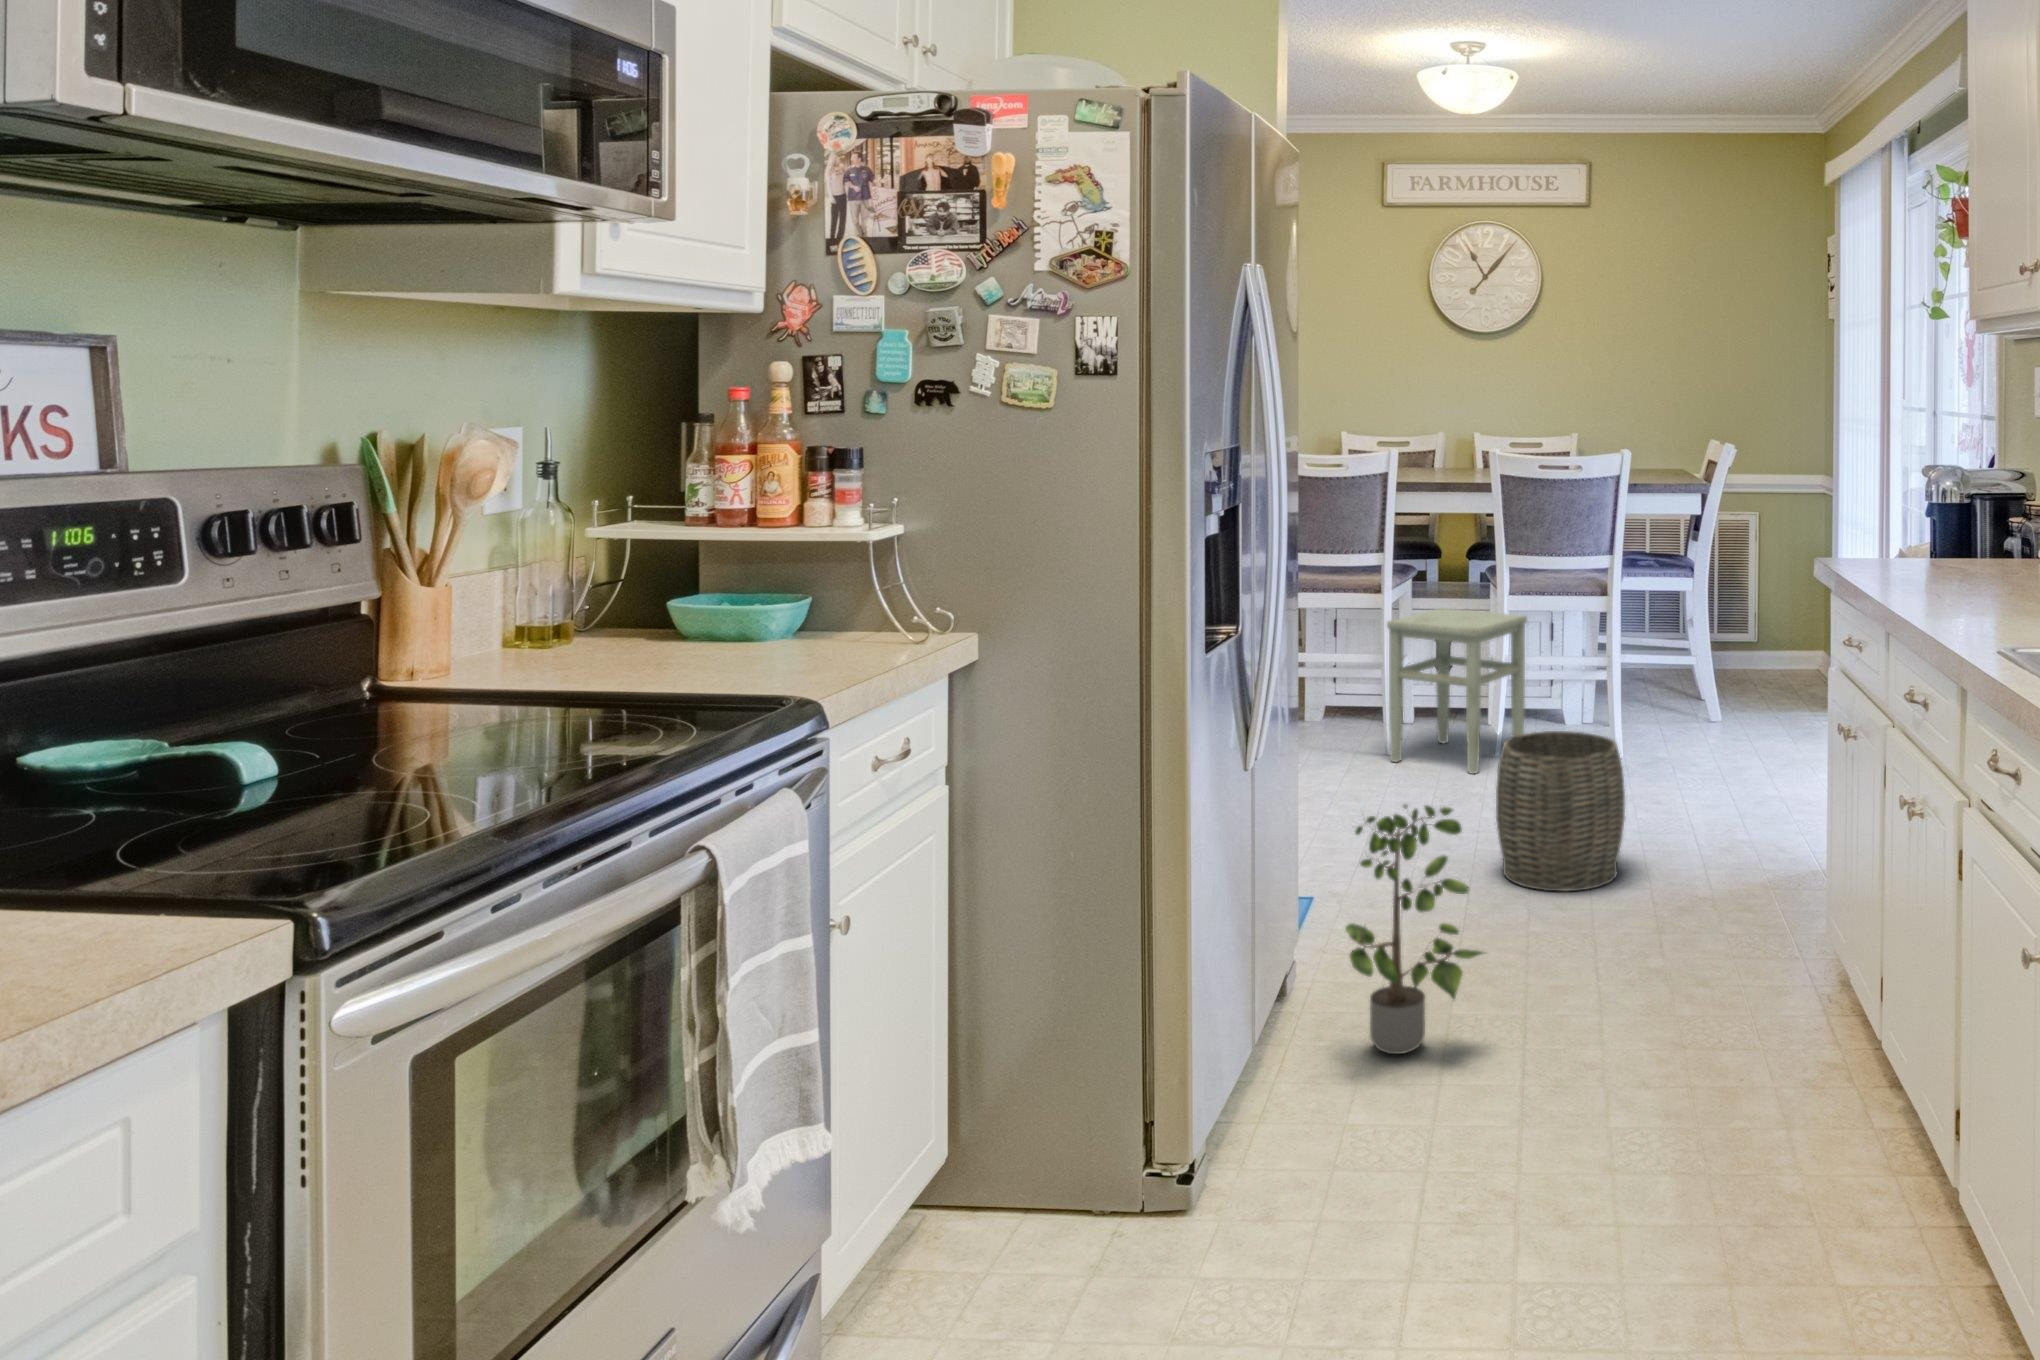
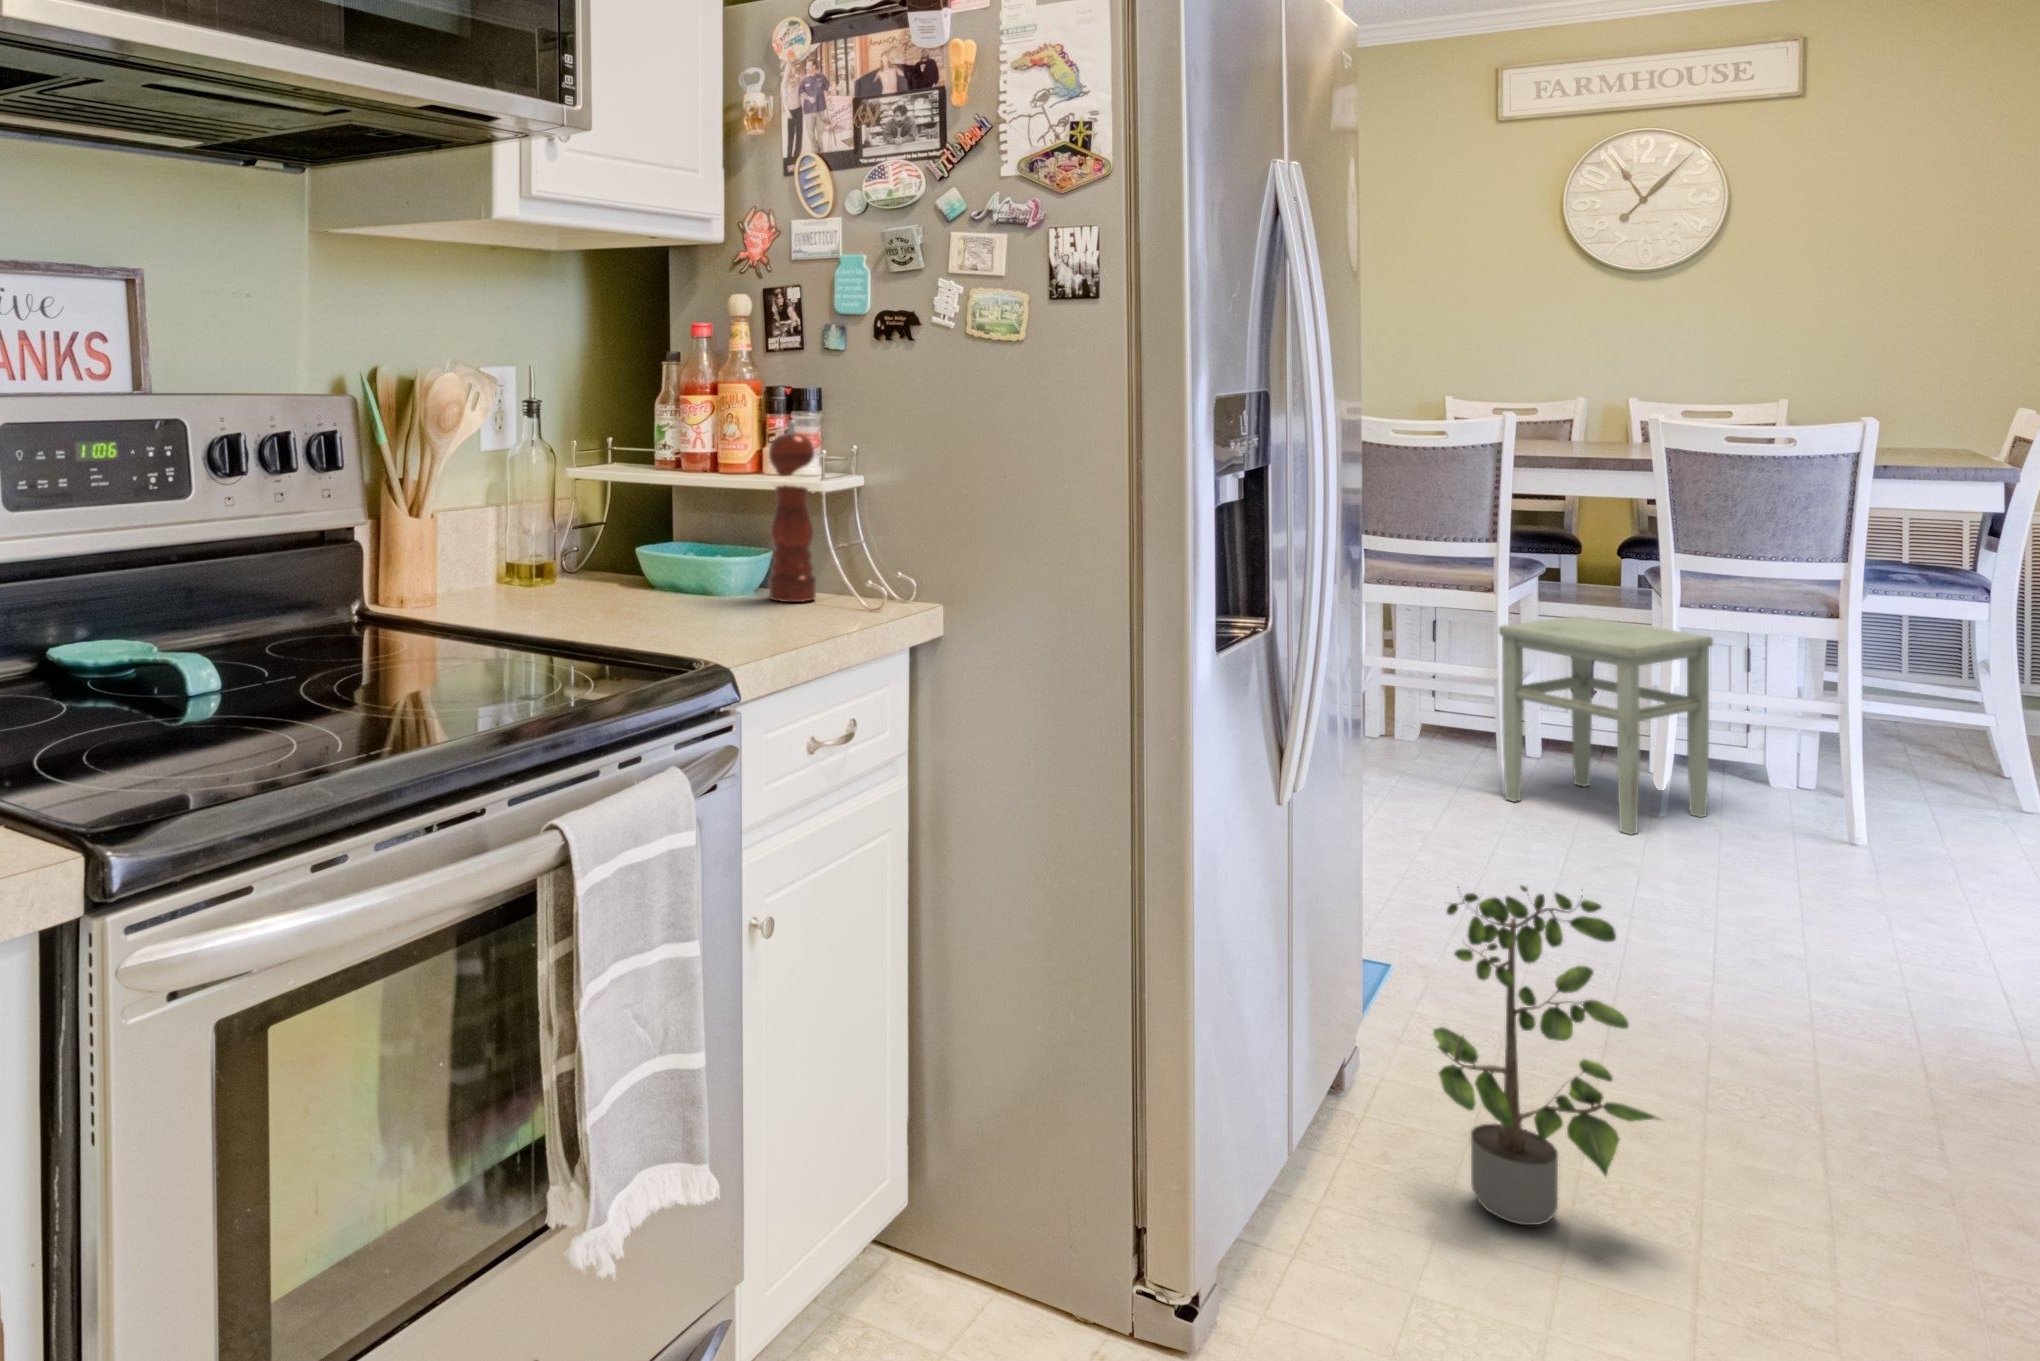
pepper mill: none [813,478,860,643] -> present [769,421,816,602]
woven basket: present [1496,731,1625,891] -> none [1668,801,1895,1040]

